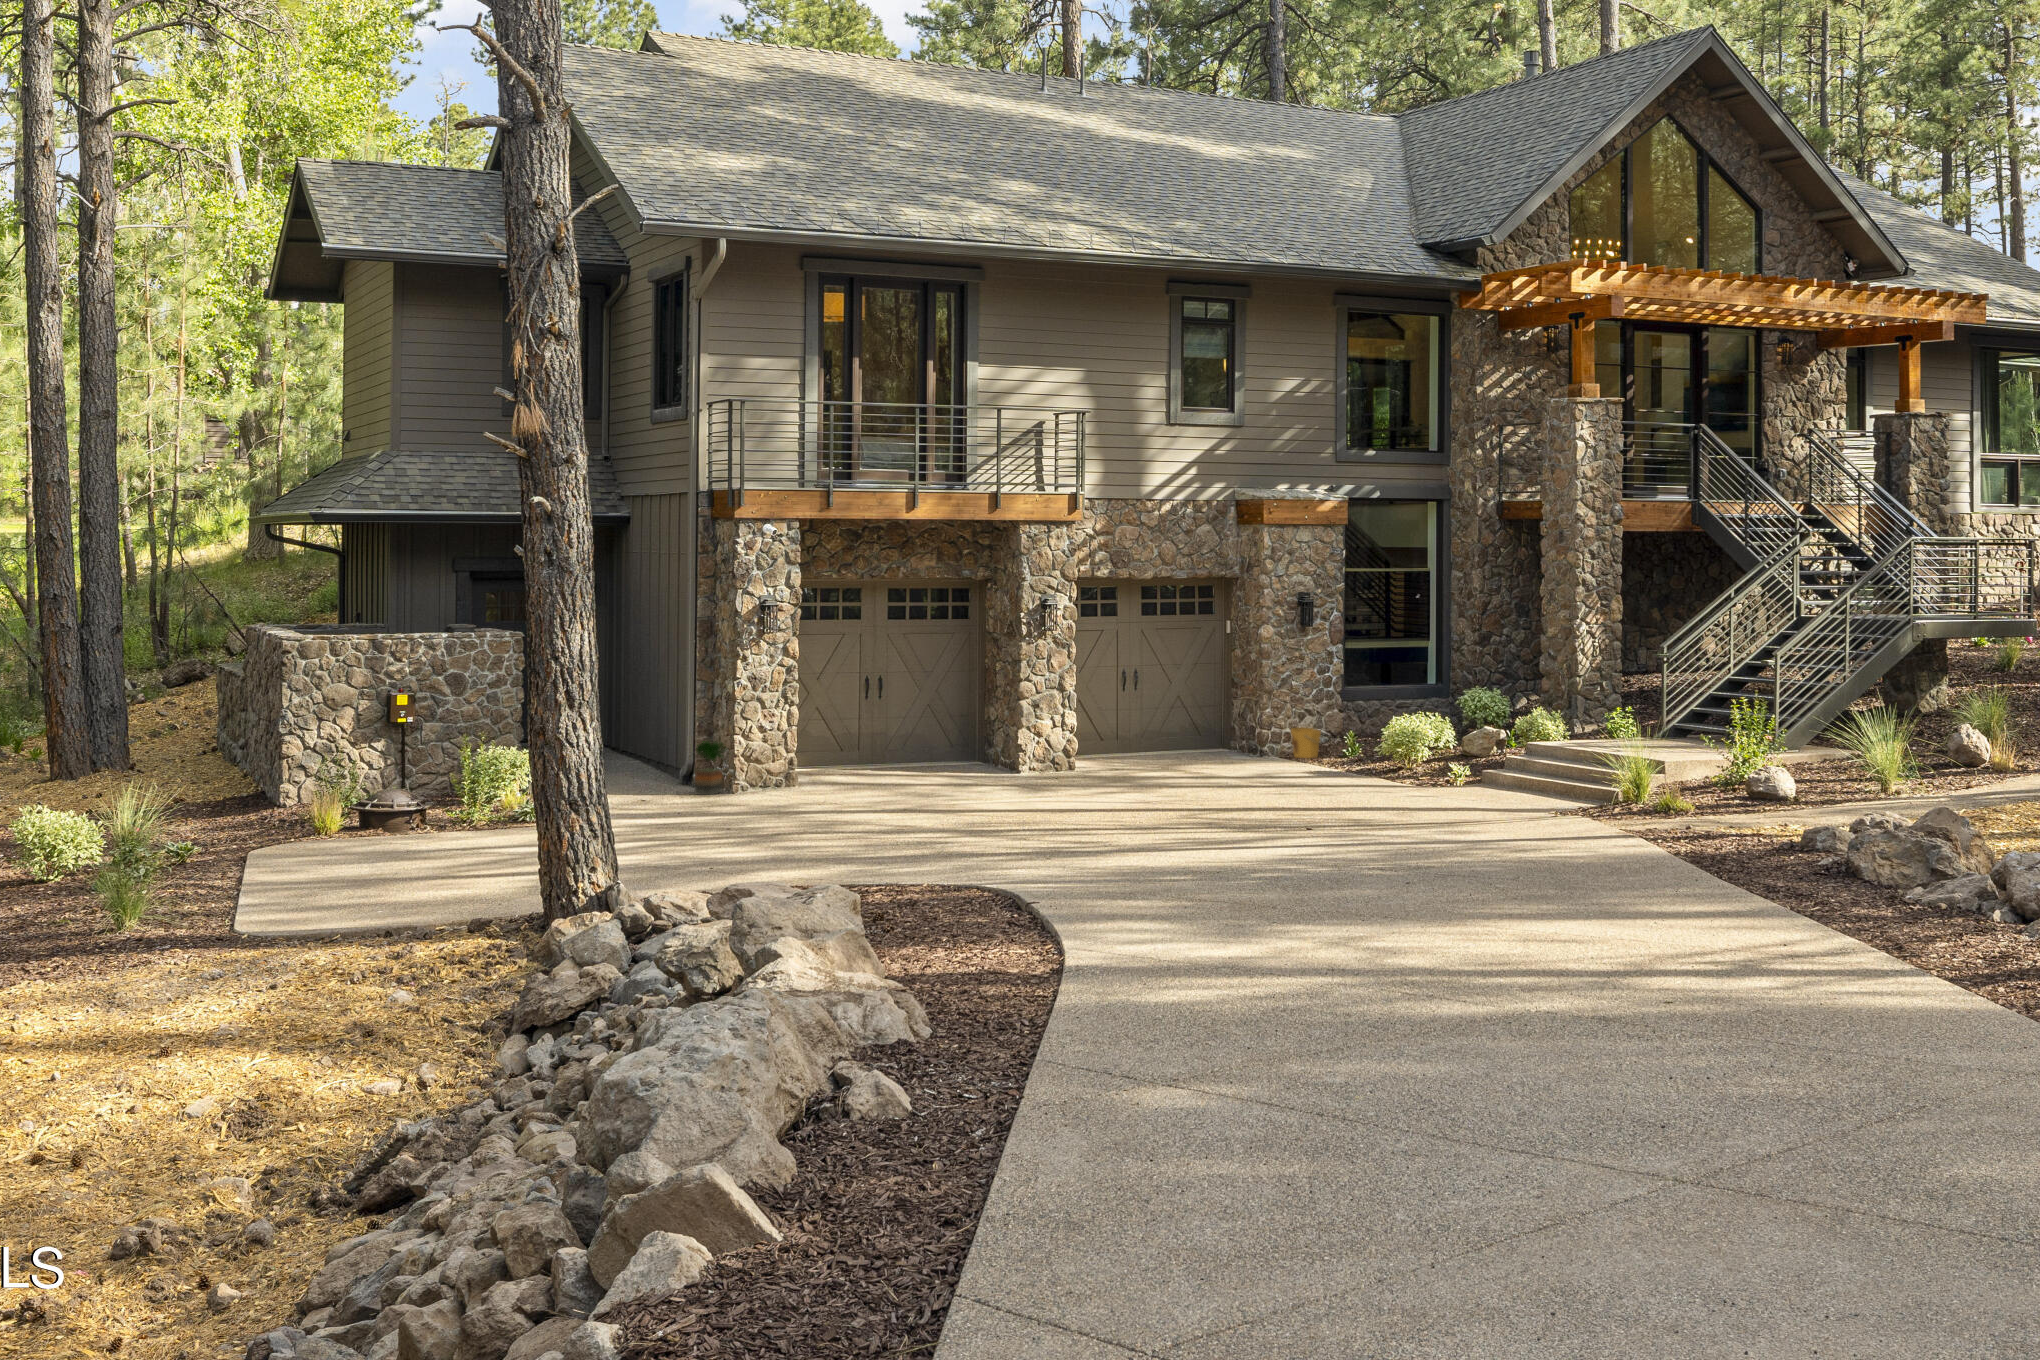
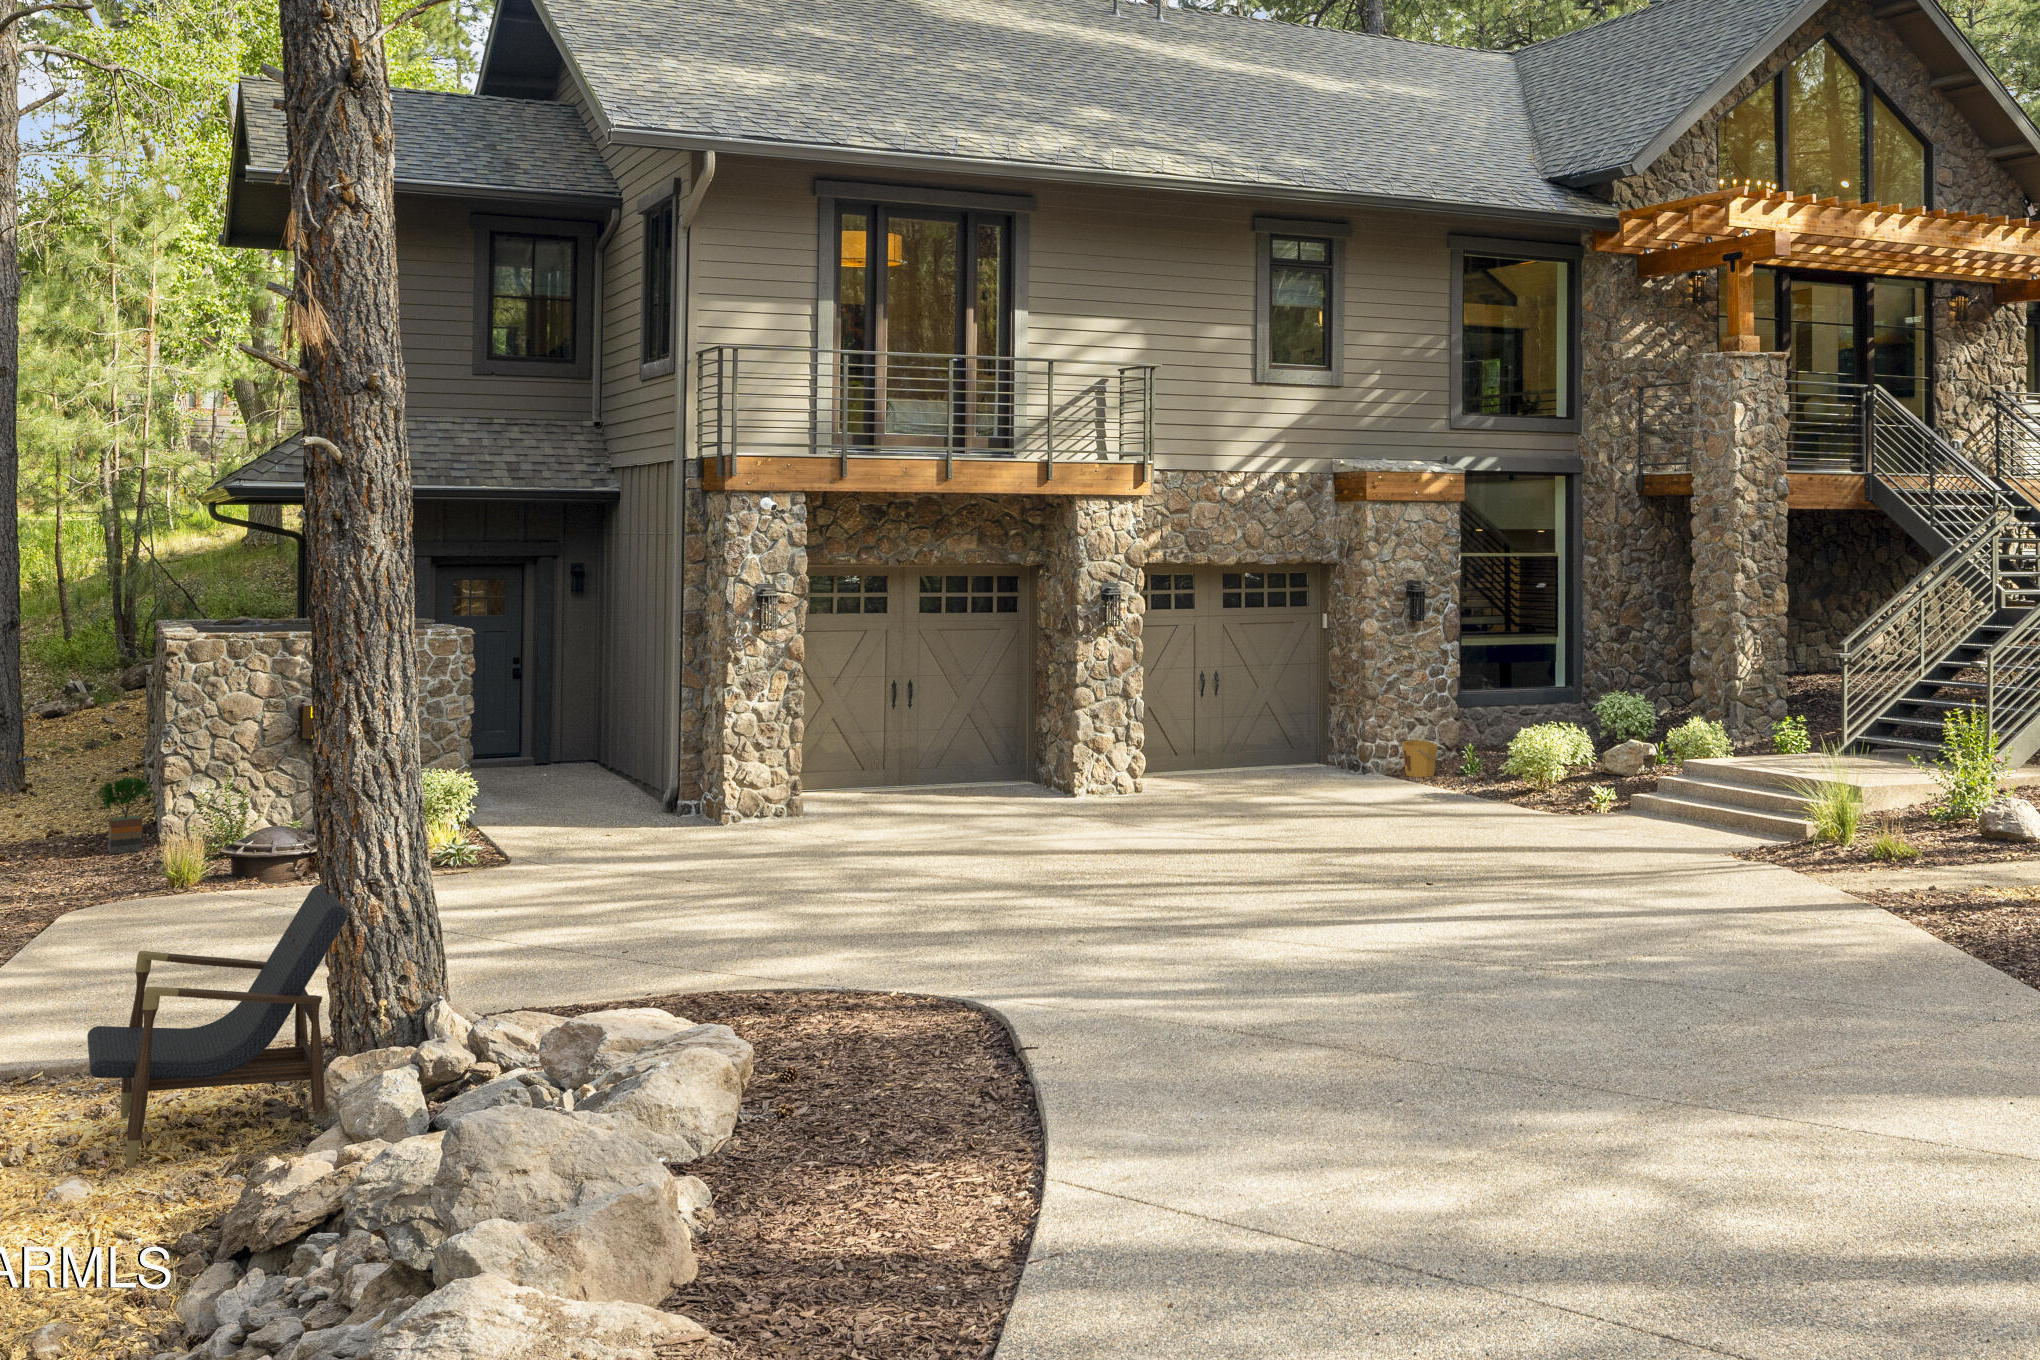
potted tree: present [695,741,727,795] -> present [98,777,156,854]
lounge chair: none [398,806,567,979] -> present [87,884,348,1167]

